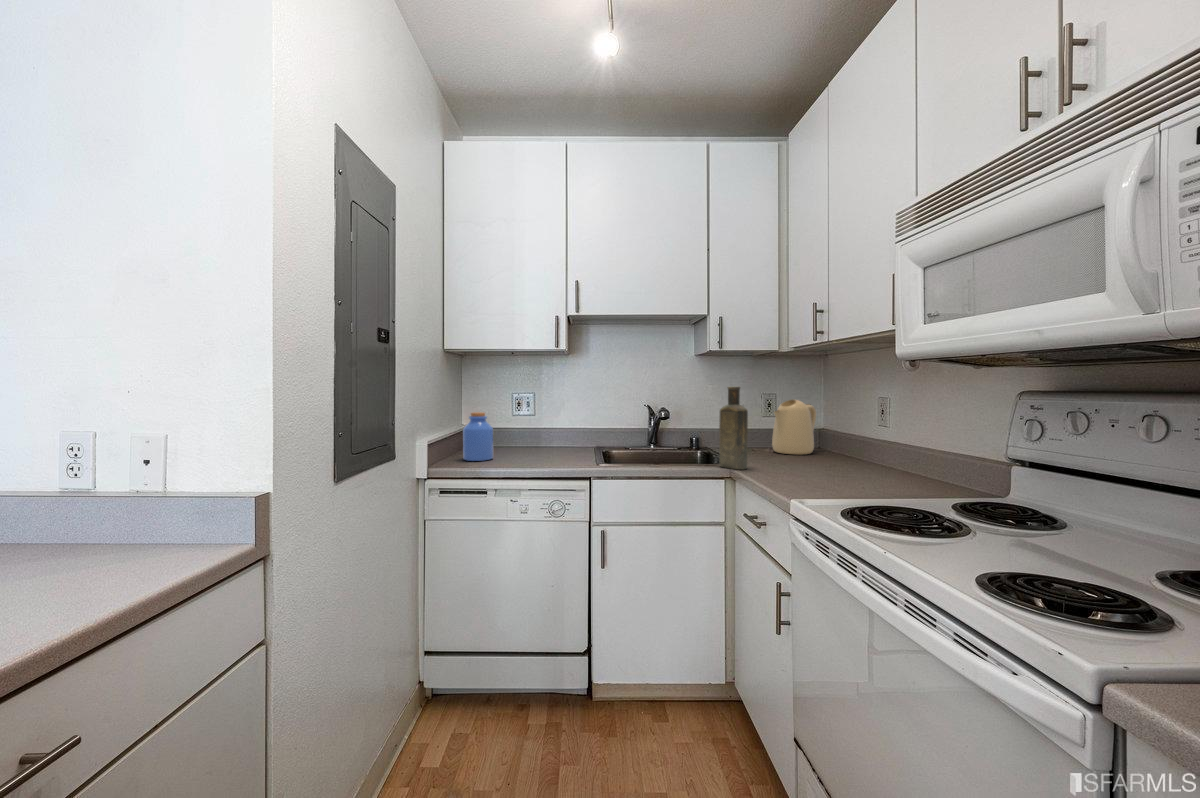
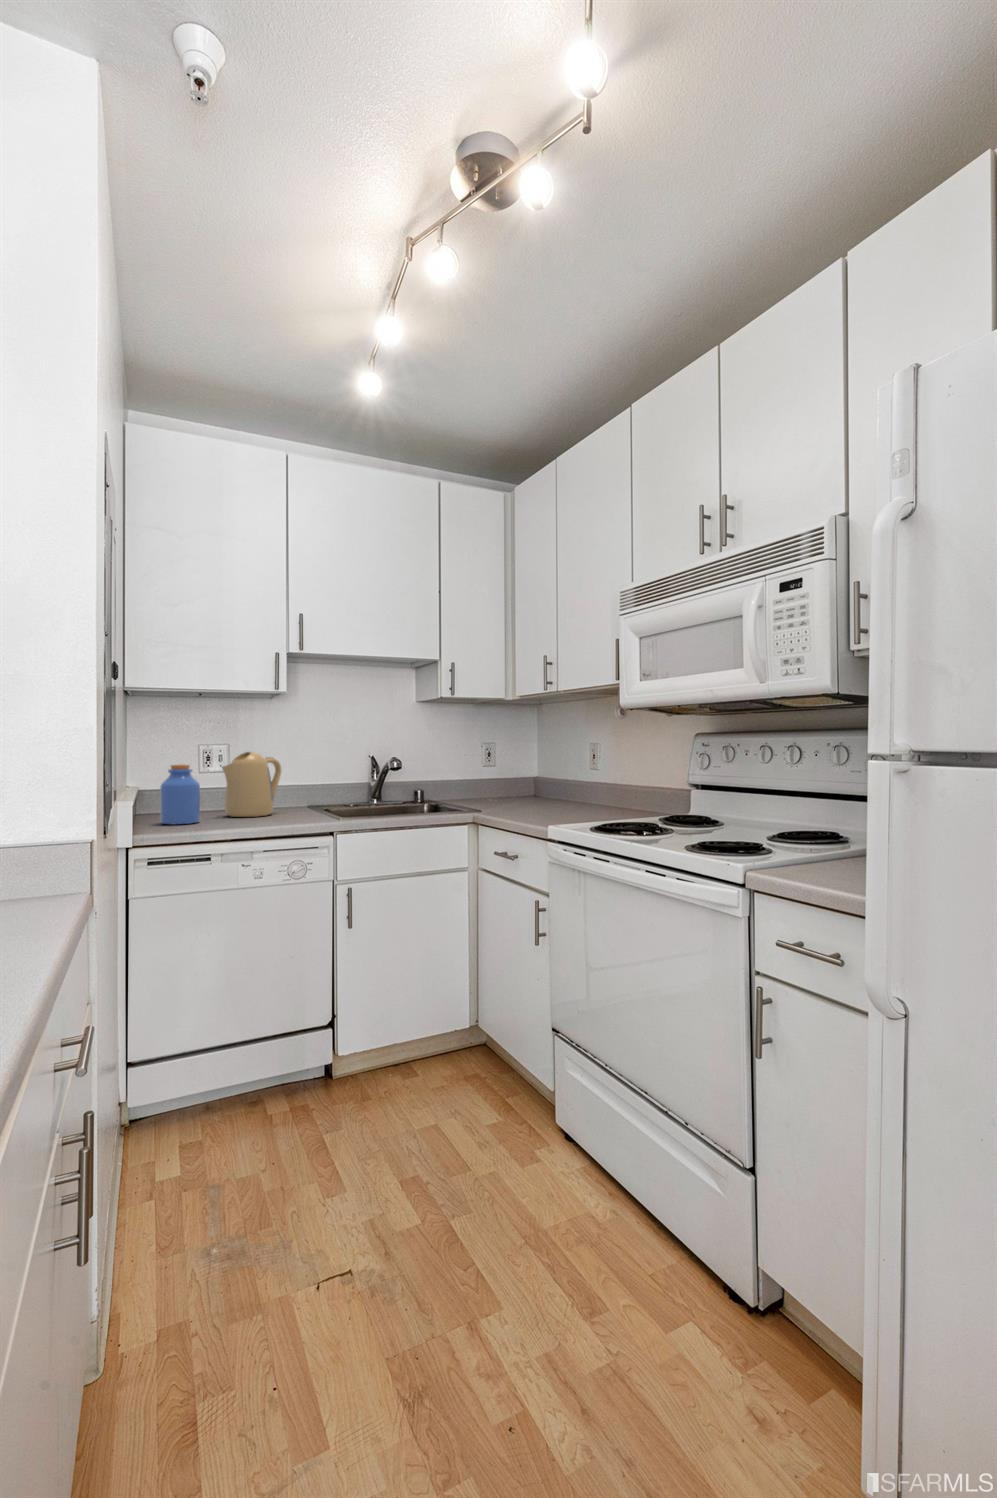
bottle: present [719,387,748,469] -> none [465,734,493,814]
kettle: present [772,399,816,455] -> present [222,752,281,817]

